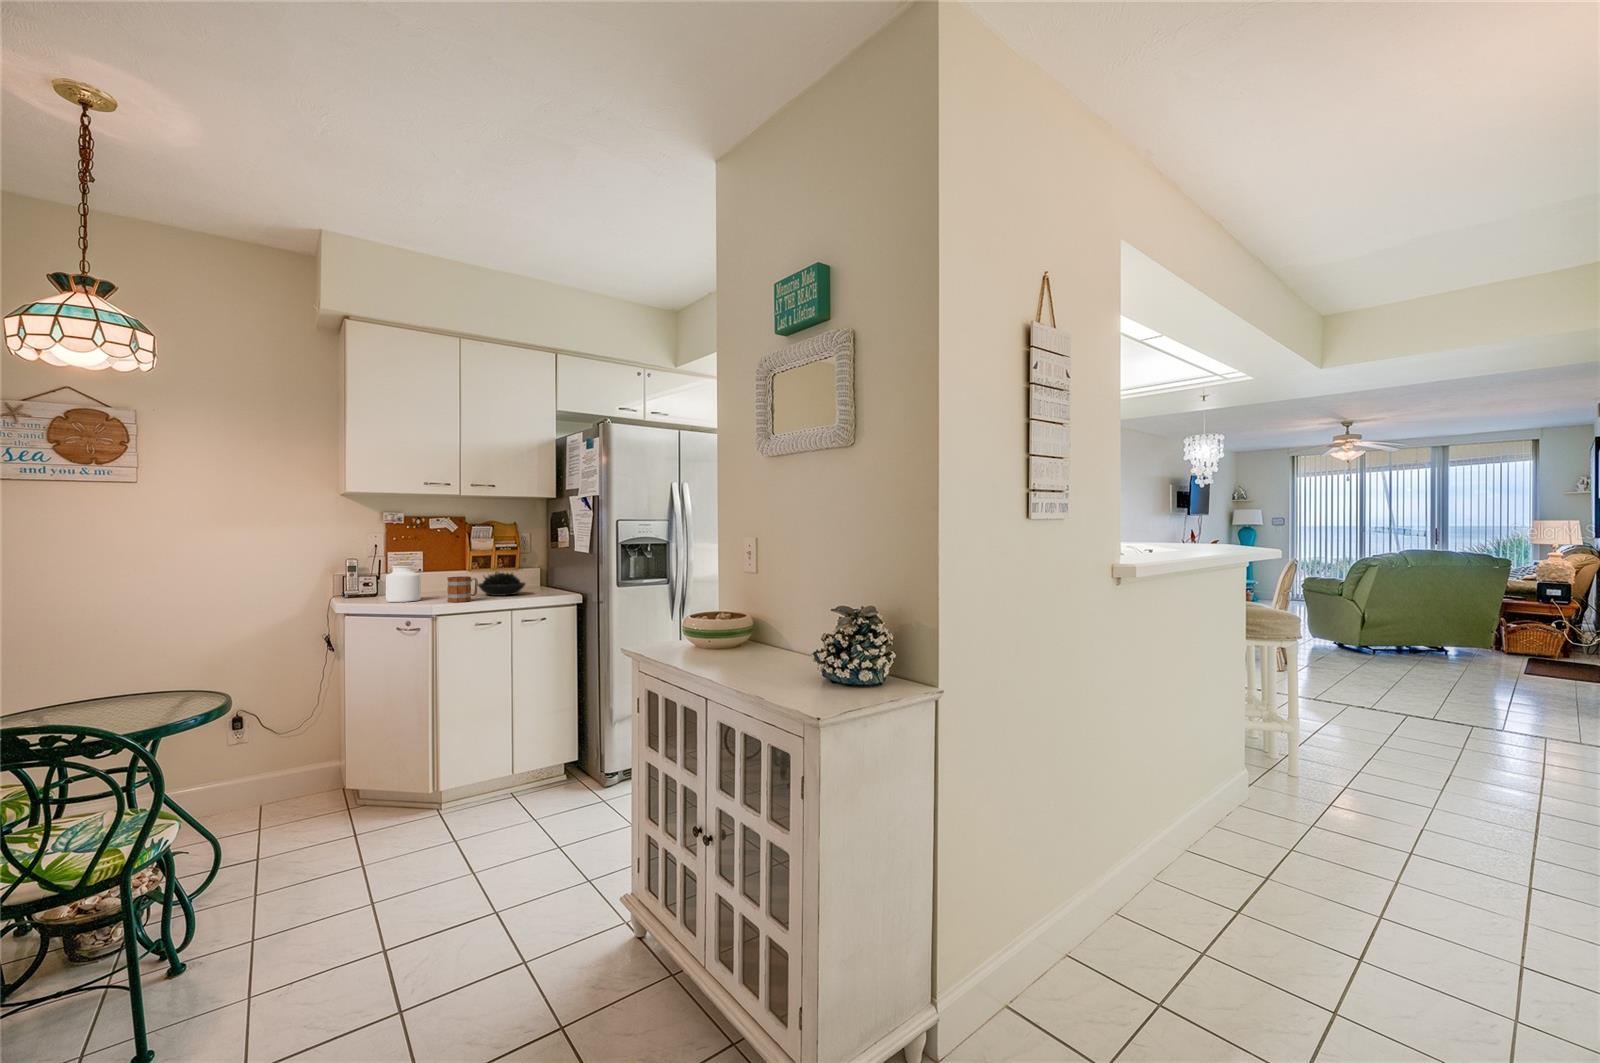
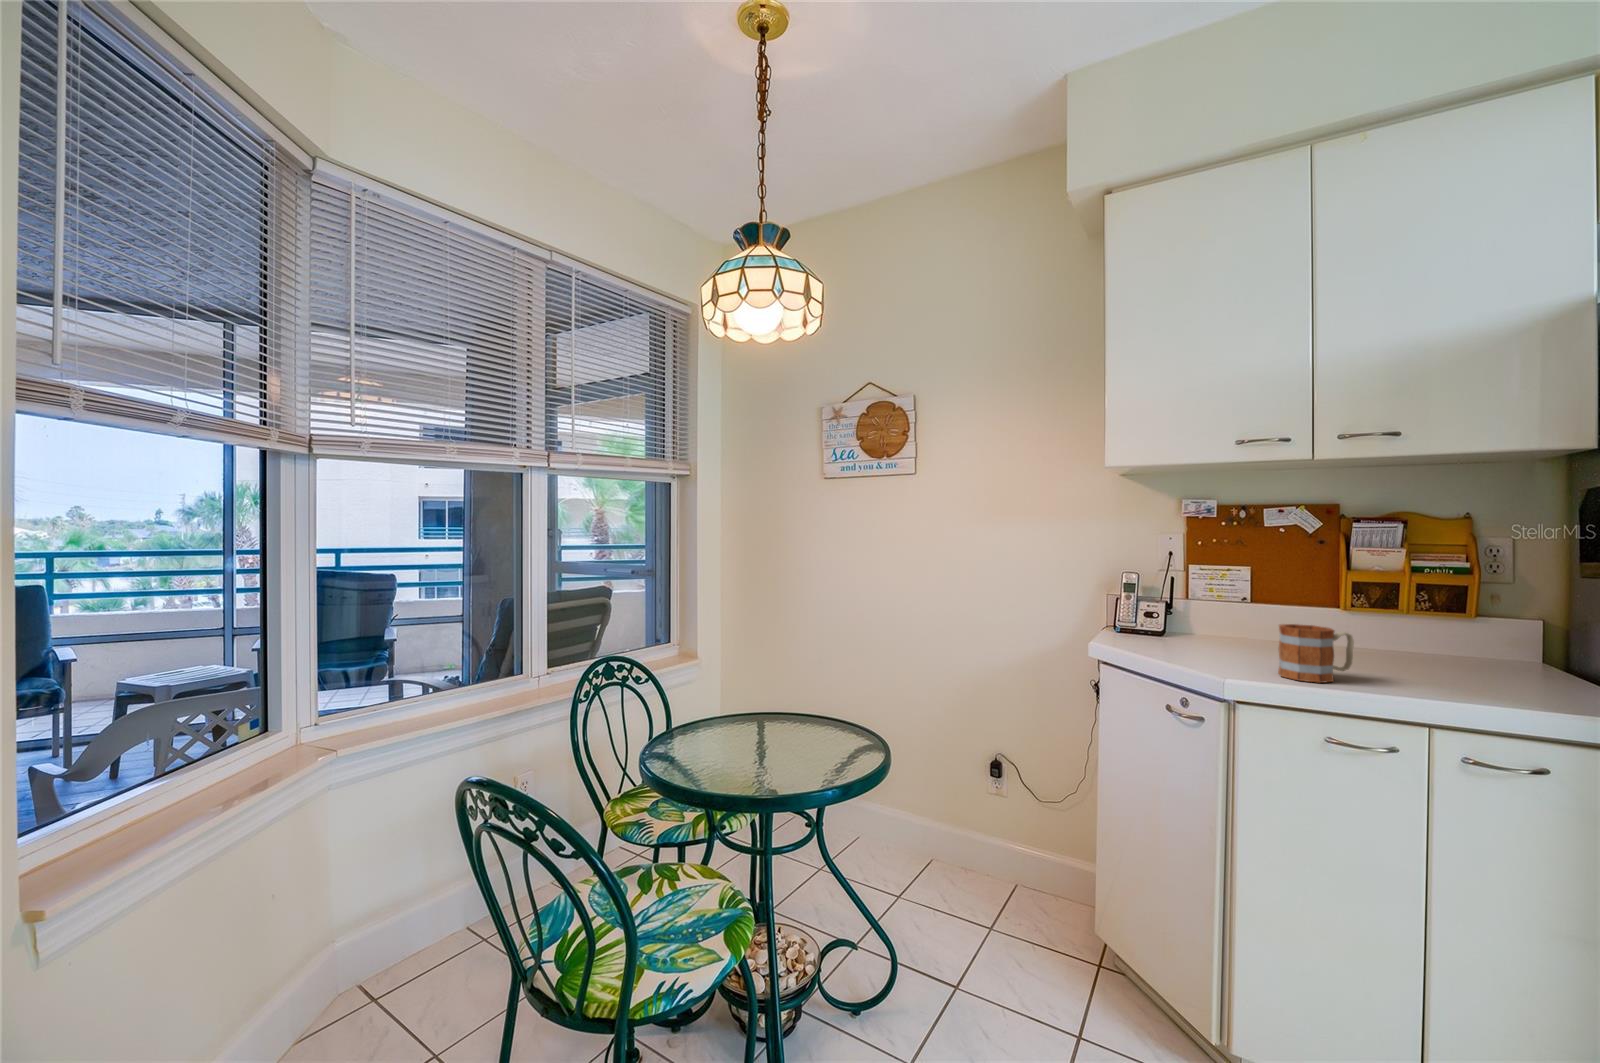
jar: present [386,564,421,602] -> none [1164,588,1227,659]
succulent plant: present [478,571,525,596] -> none [1358,619,1499,680]

